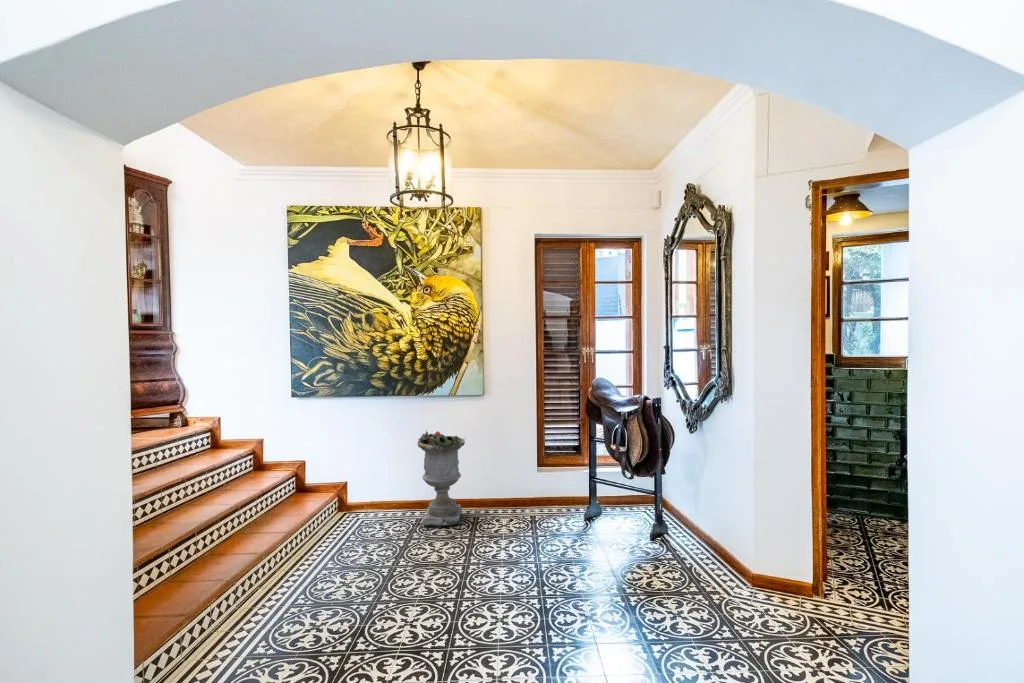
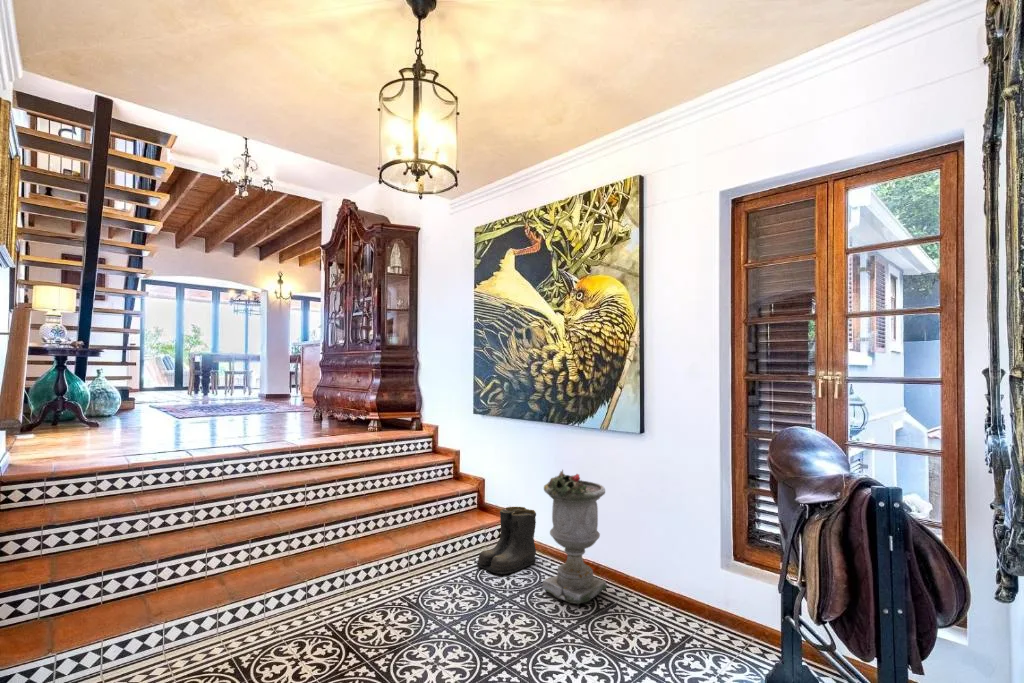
boots: none [345,472,389,532] -> present [477,507,536,574]

